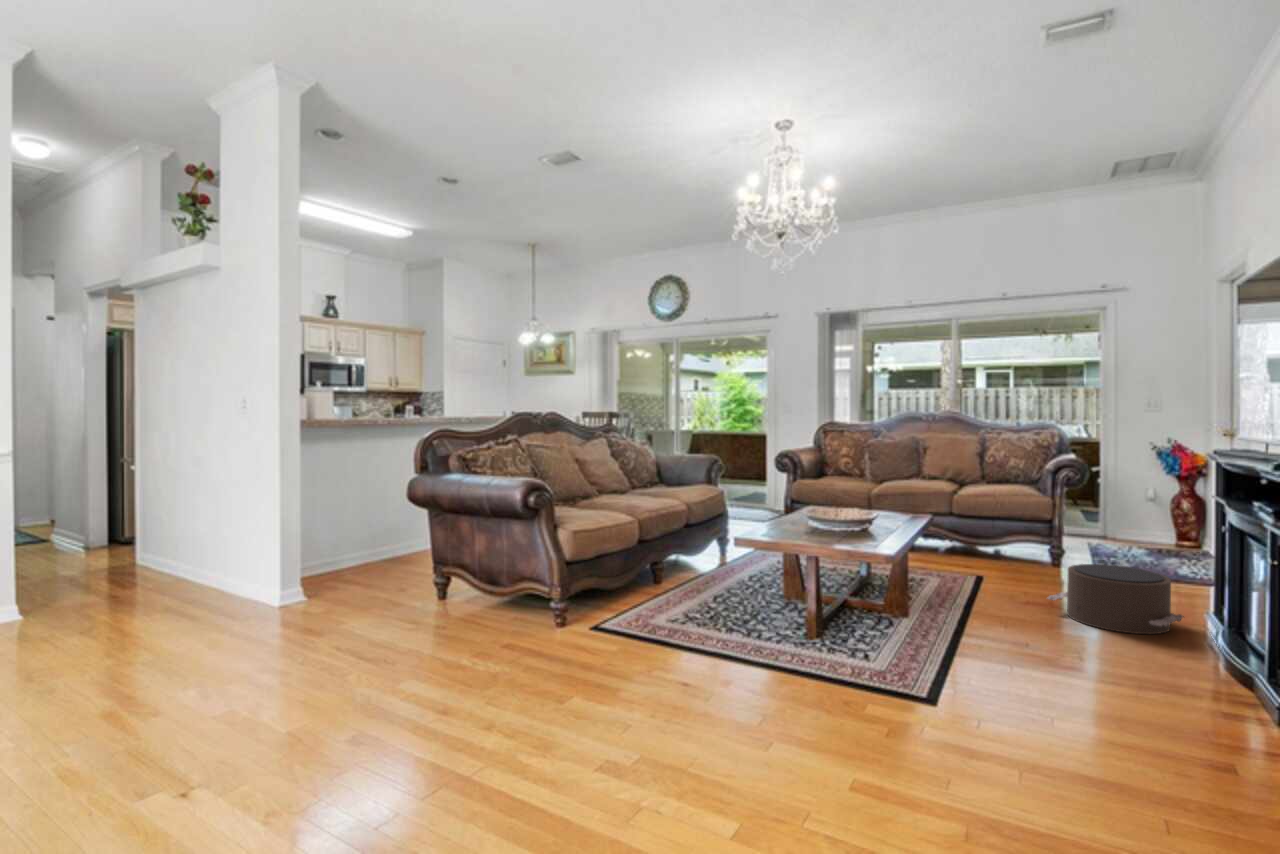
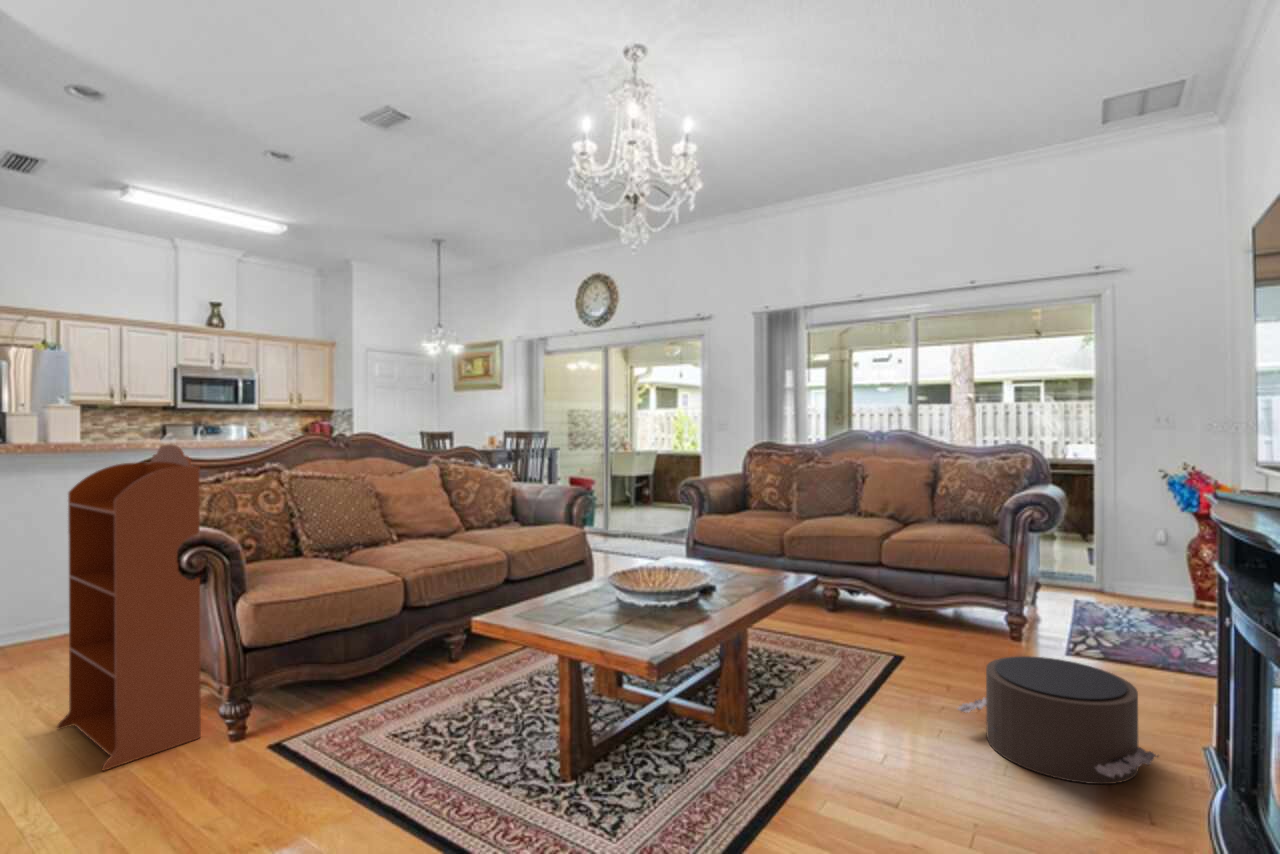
bookcase: none [423,418,536,642] -> present [57,444,201,771]

